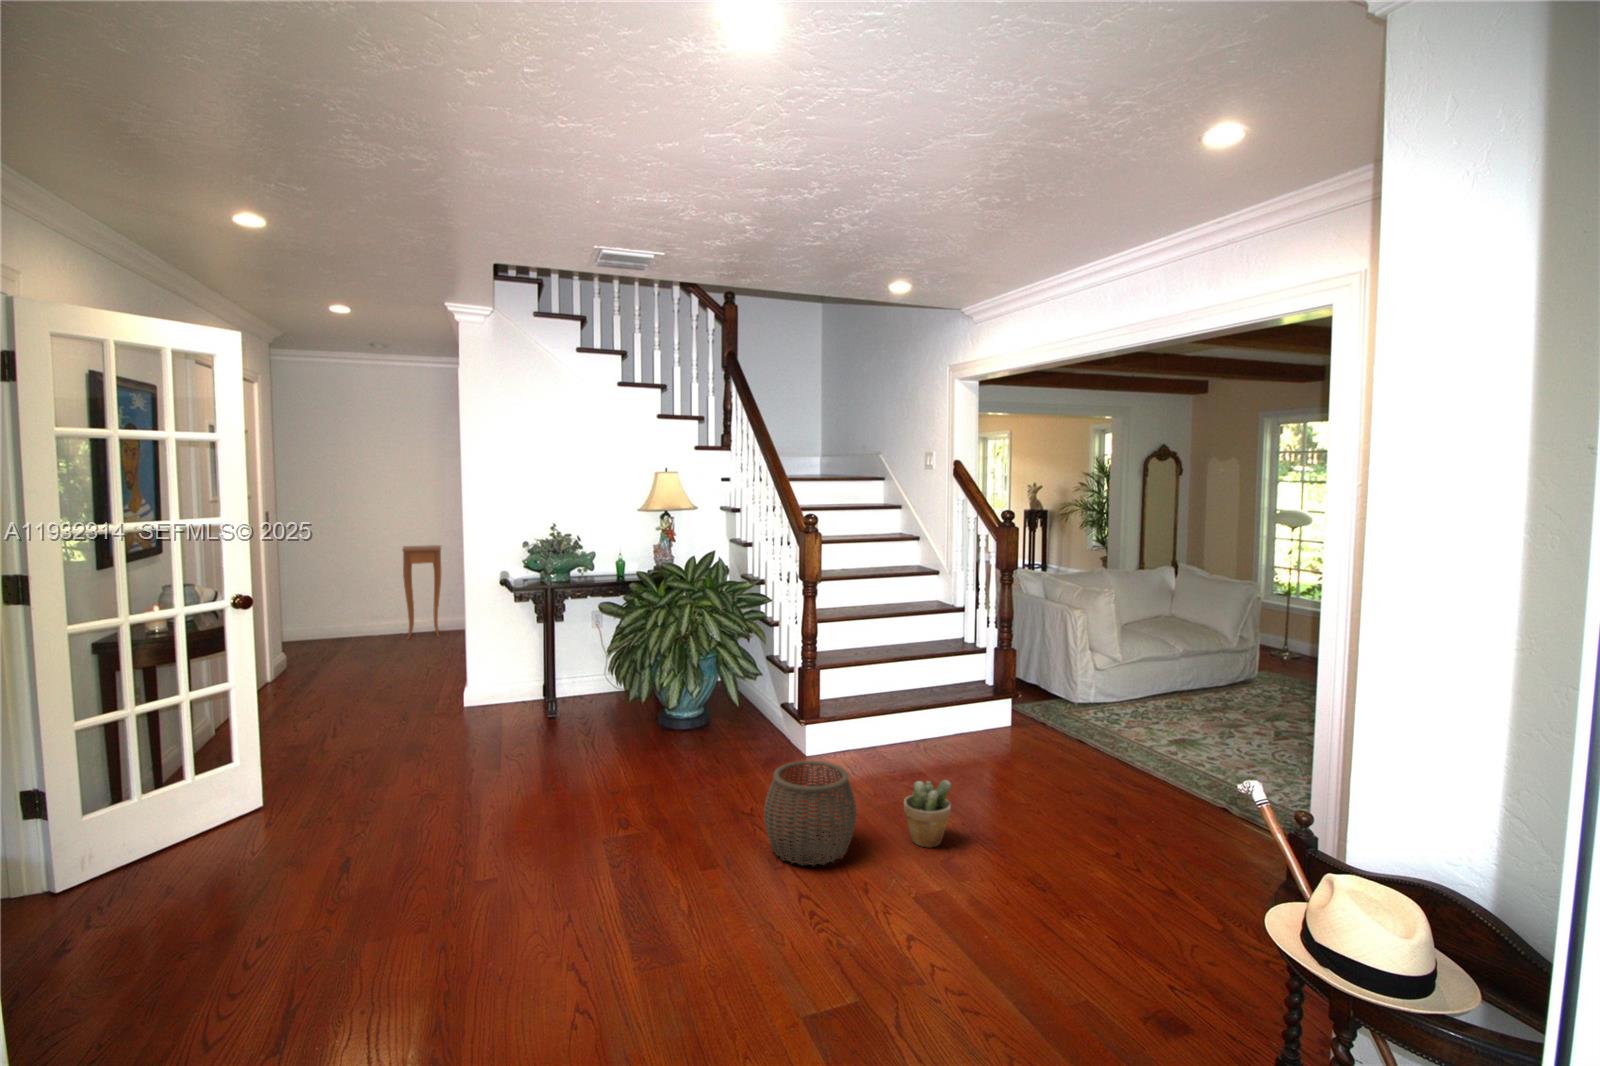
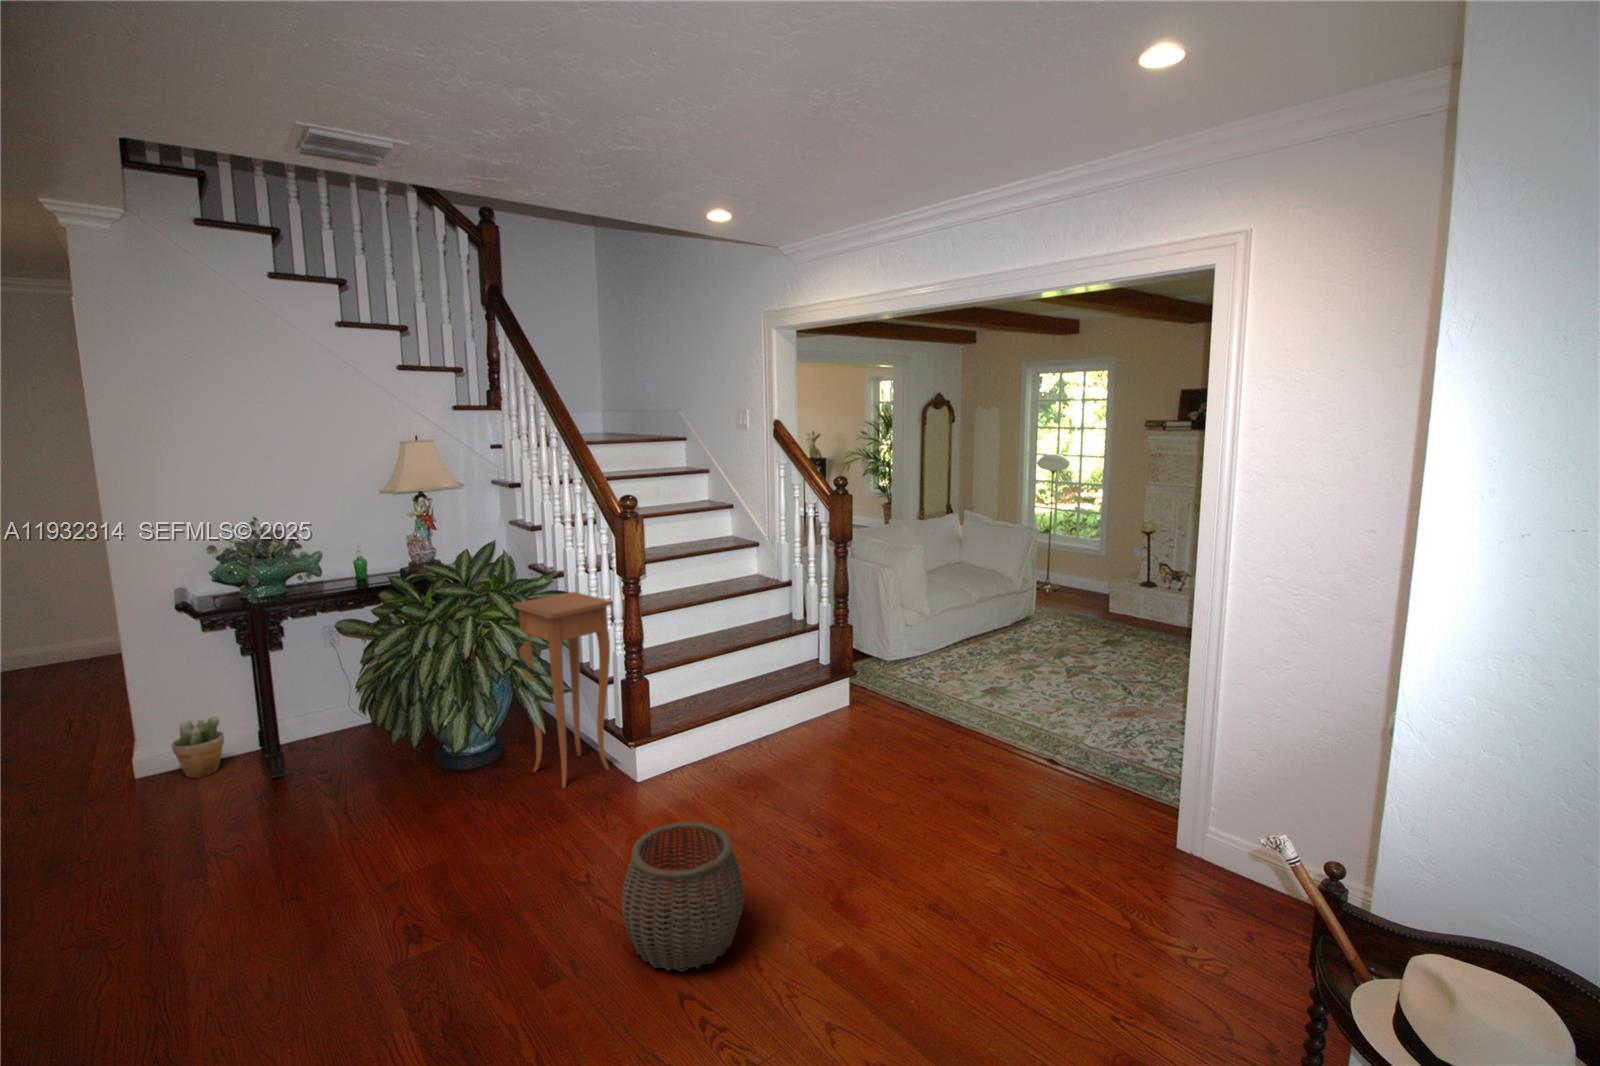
side table: present [403,545,441,639] -> present [513,592,613,788]
potted plant: present [904,780,951,847] -> present [171,716,224,778]

